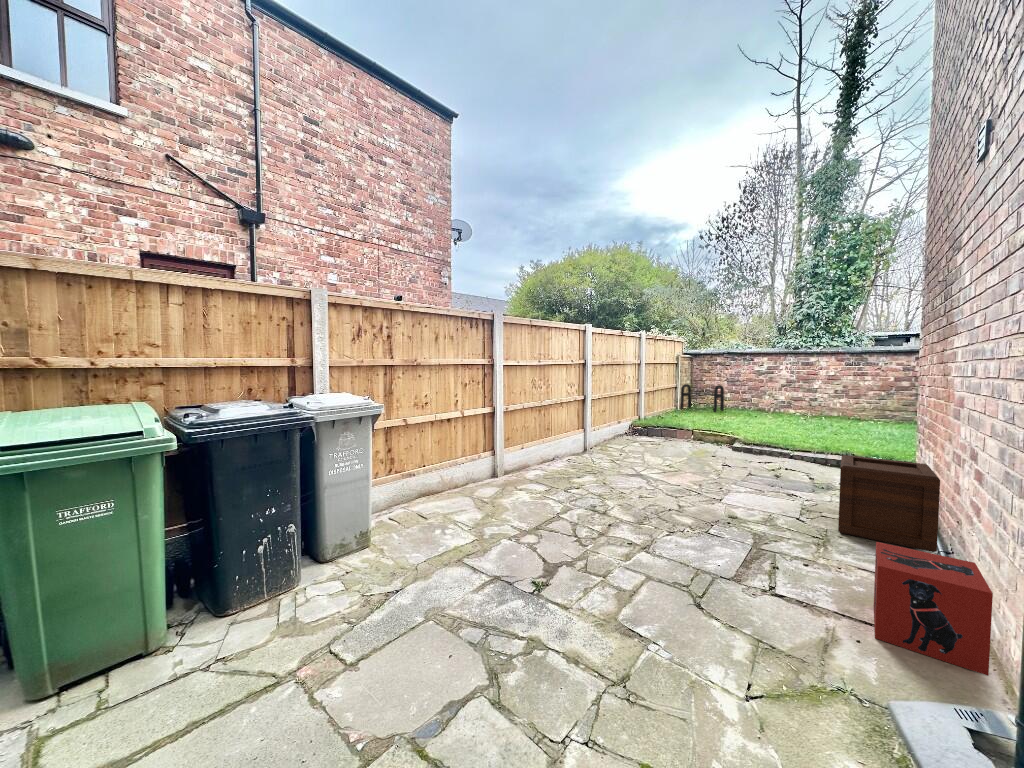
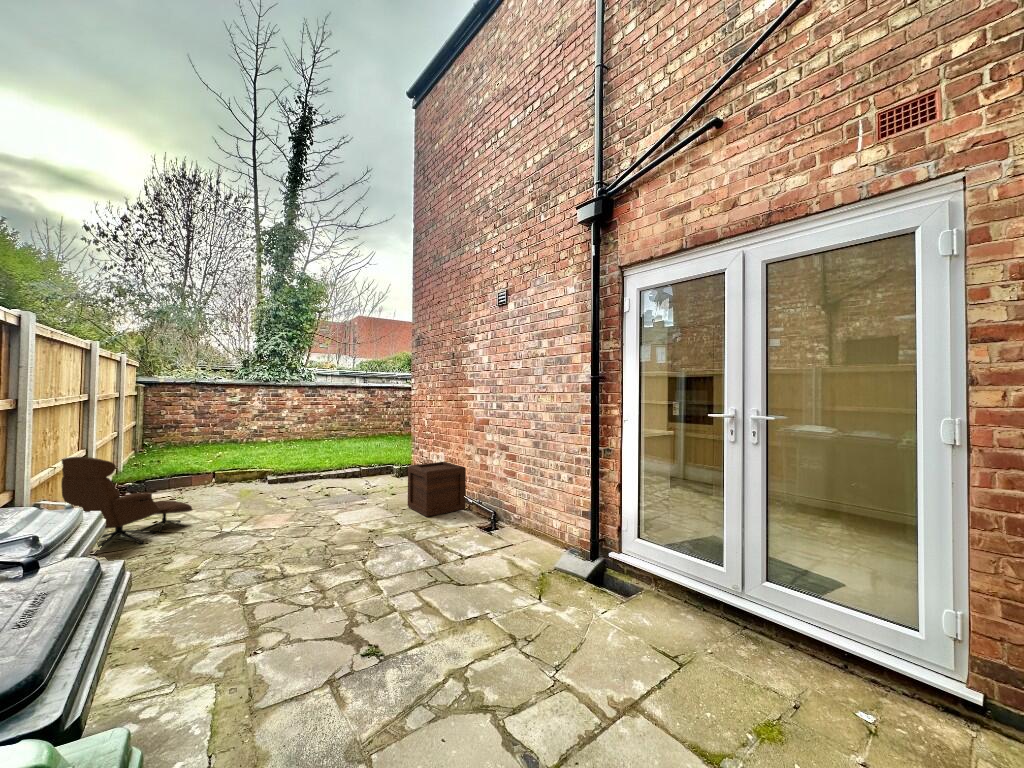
bench: present [680,384,724,412] -> none [138,419,196,453]
lounge chair: none [568,397,639,462] -> present [61,457,192,547]
storage box: present [874,542,993,676] -> none [492,501,543,554]

